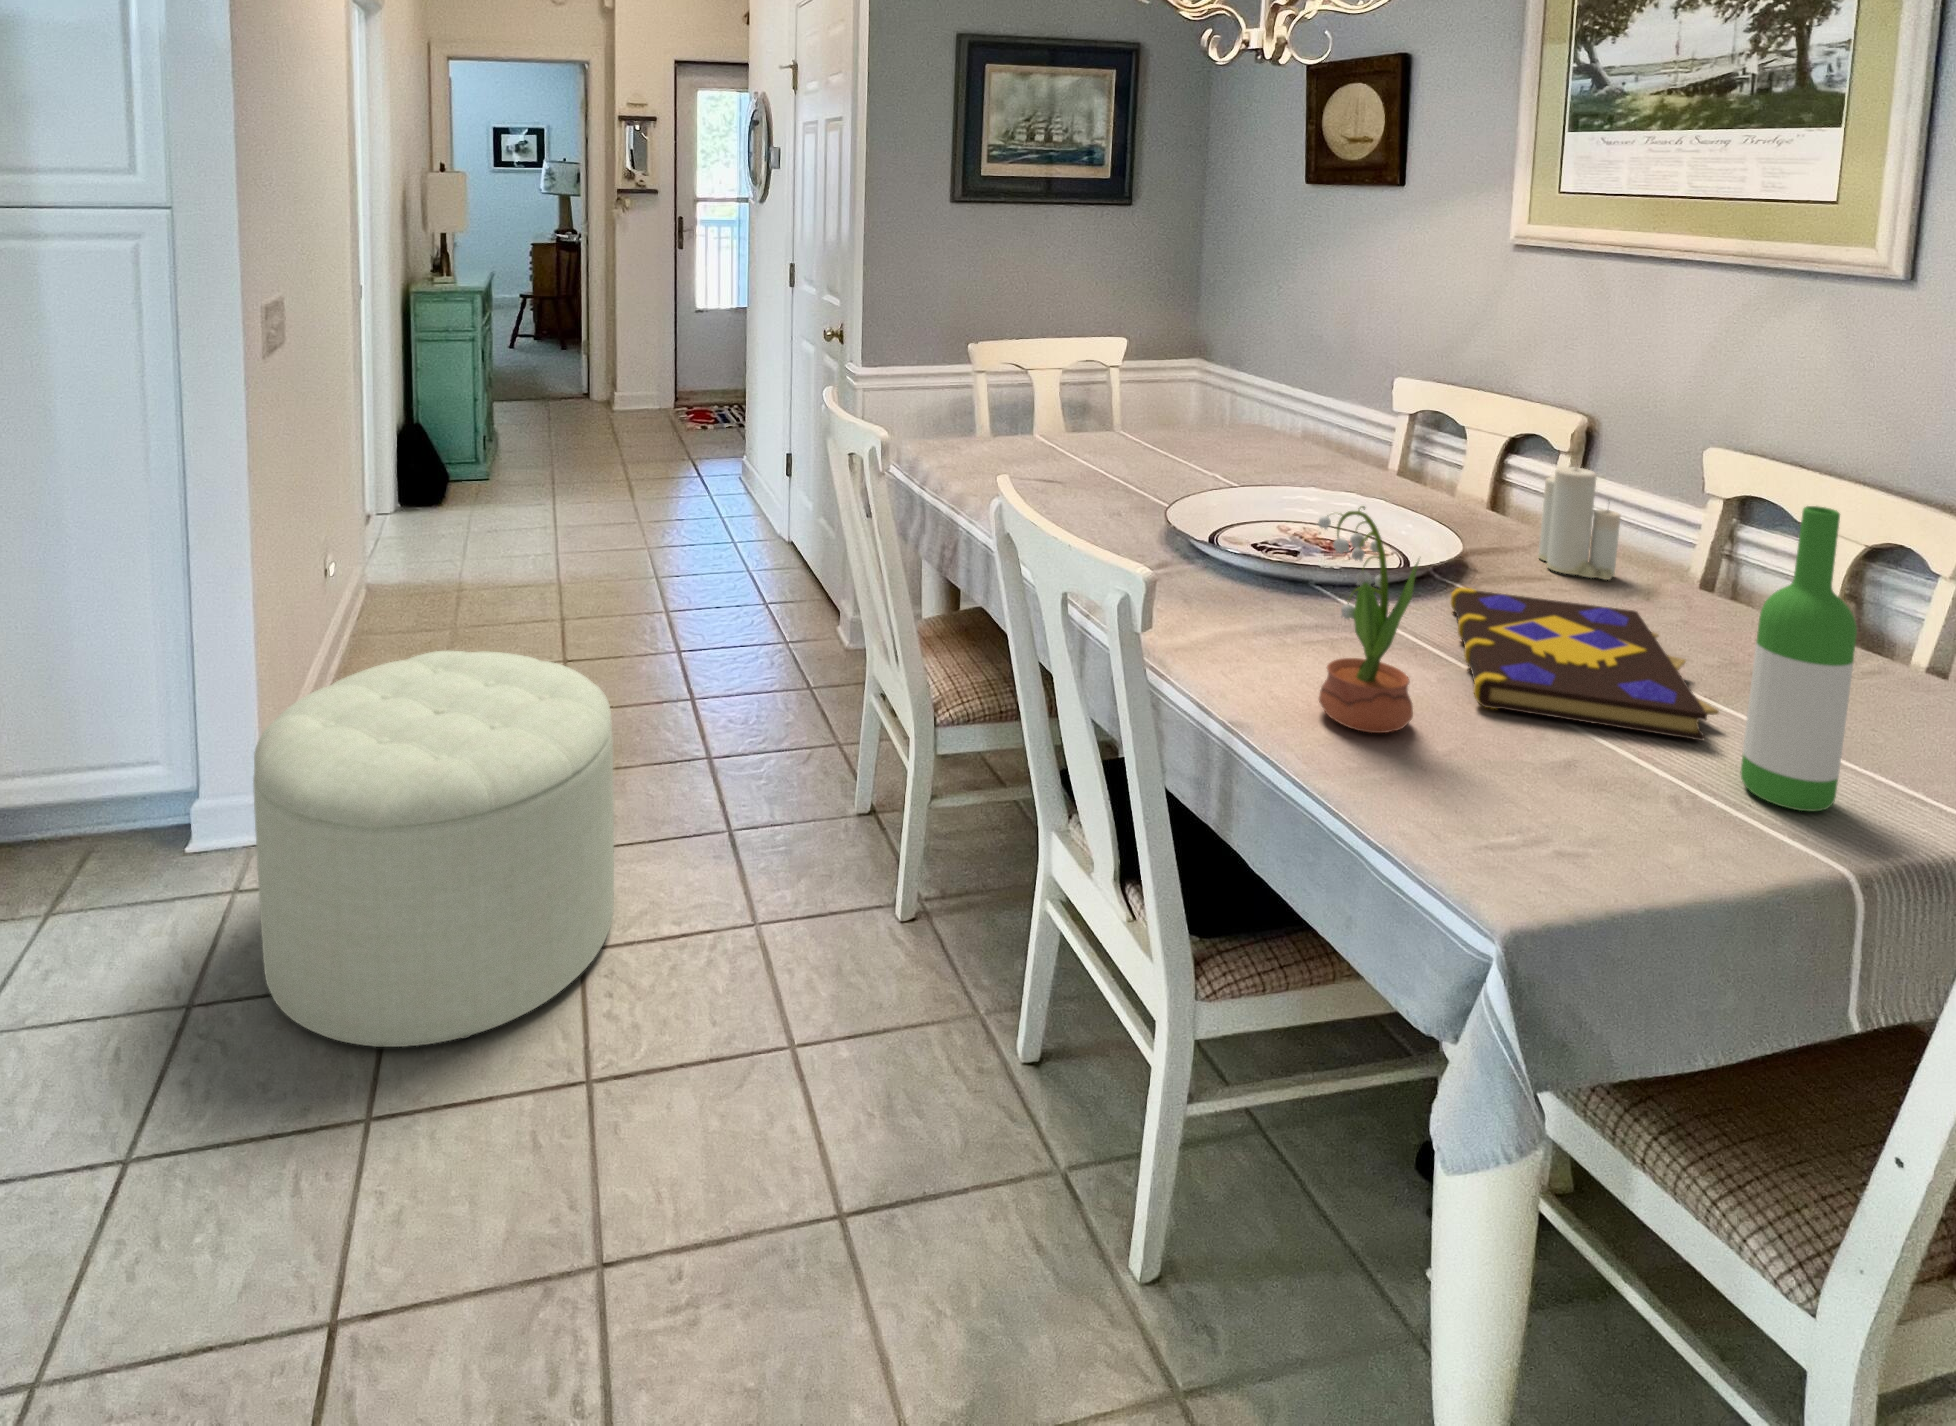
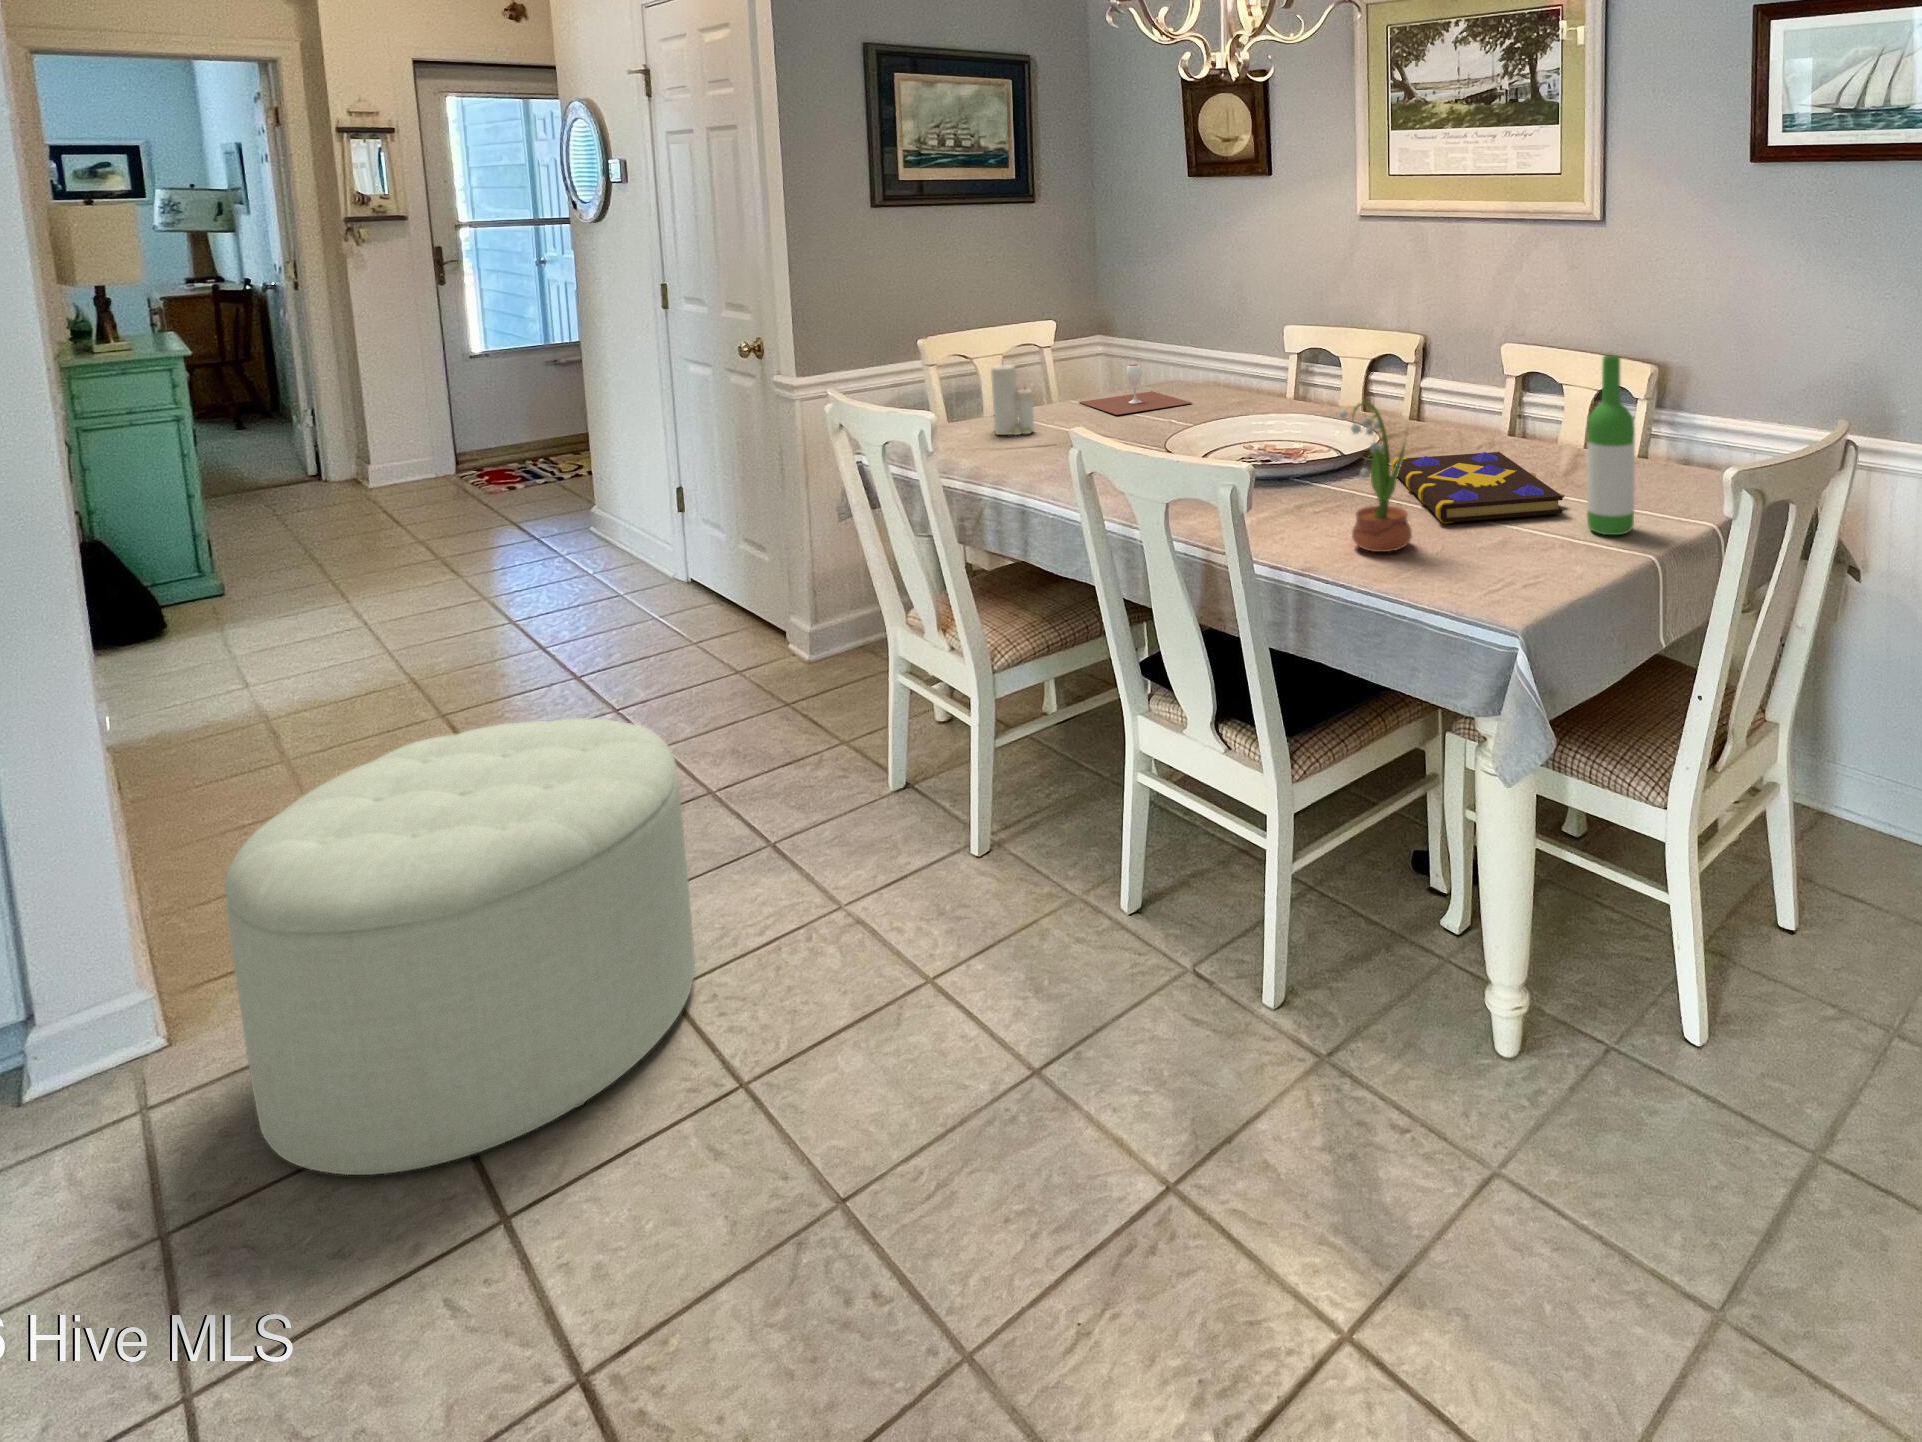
wine glass: none [1117,401,1247,458] -> present [1079,364,1192,415]
candle: present [1539,467,1621,580] -> present [991,364,1034,435]

